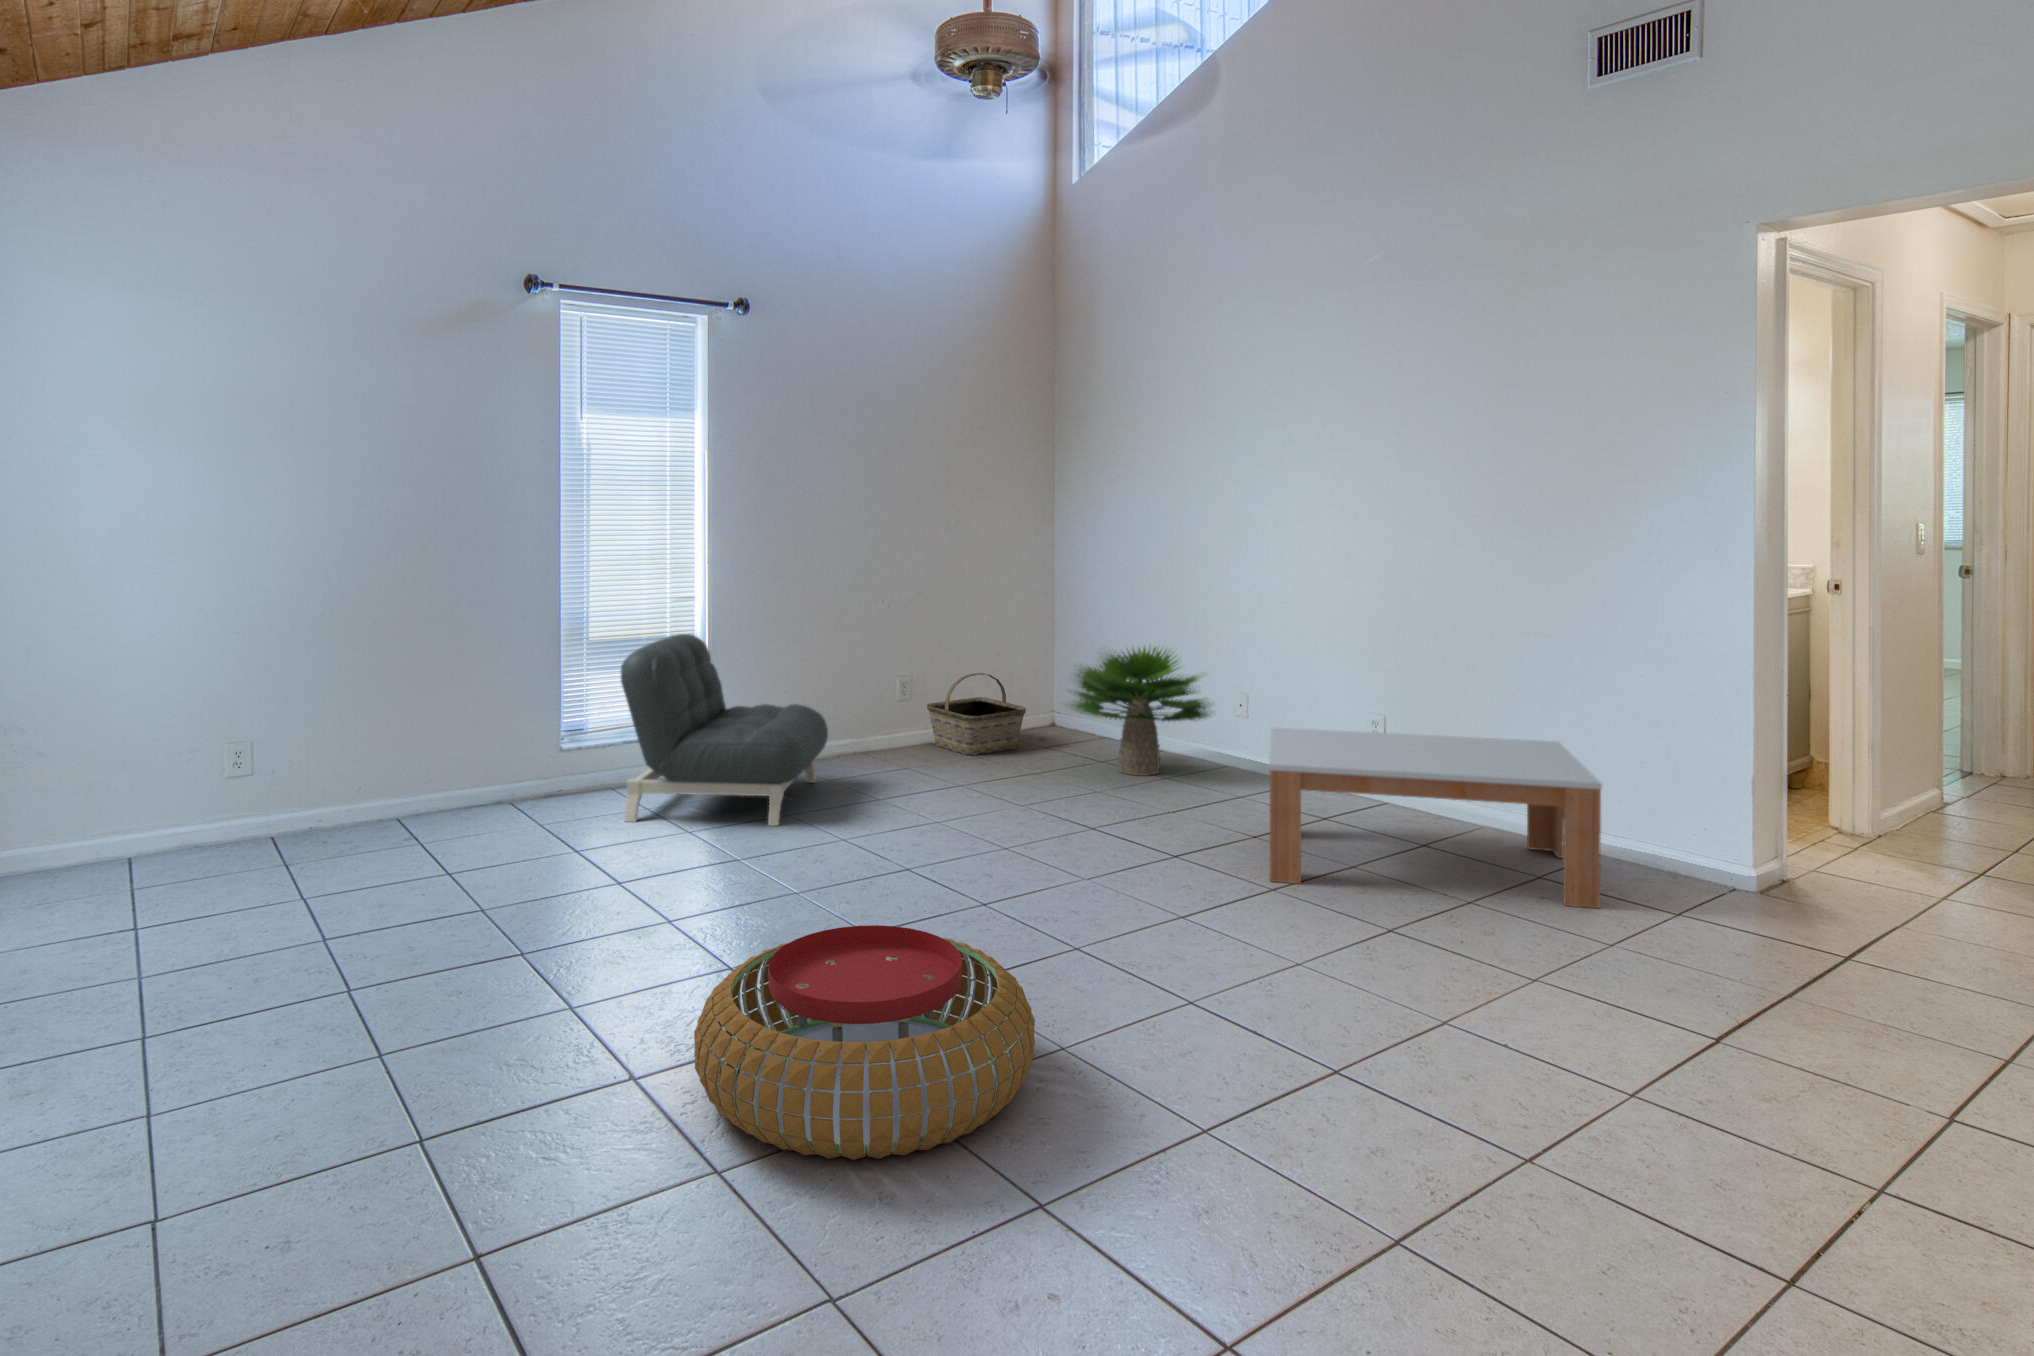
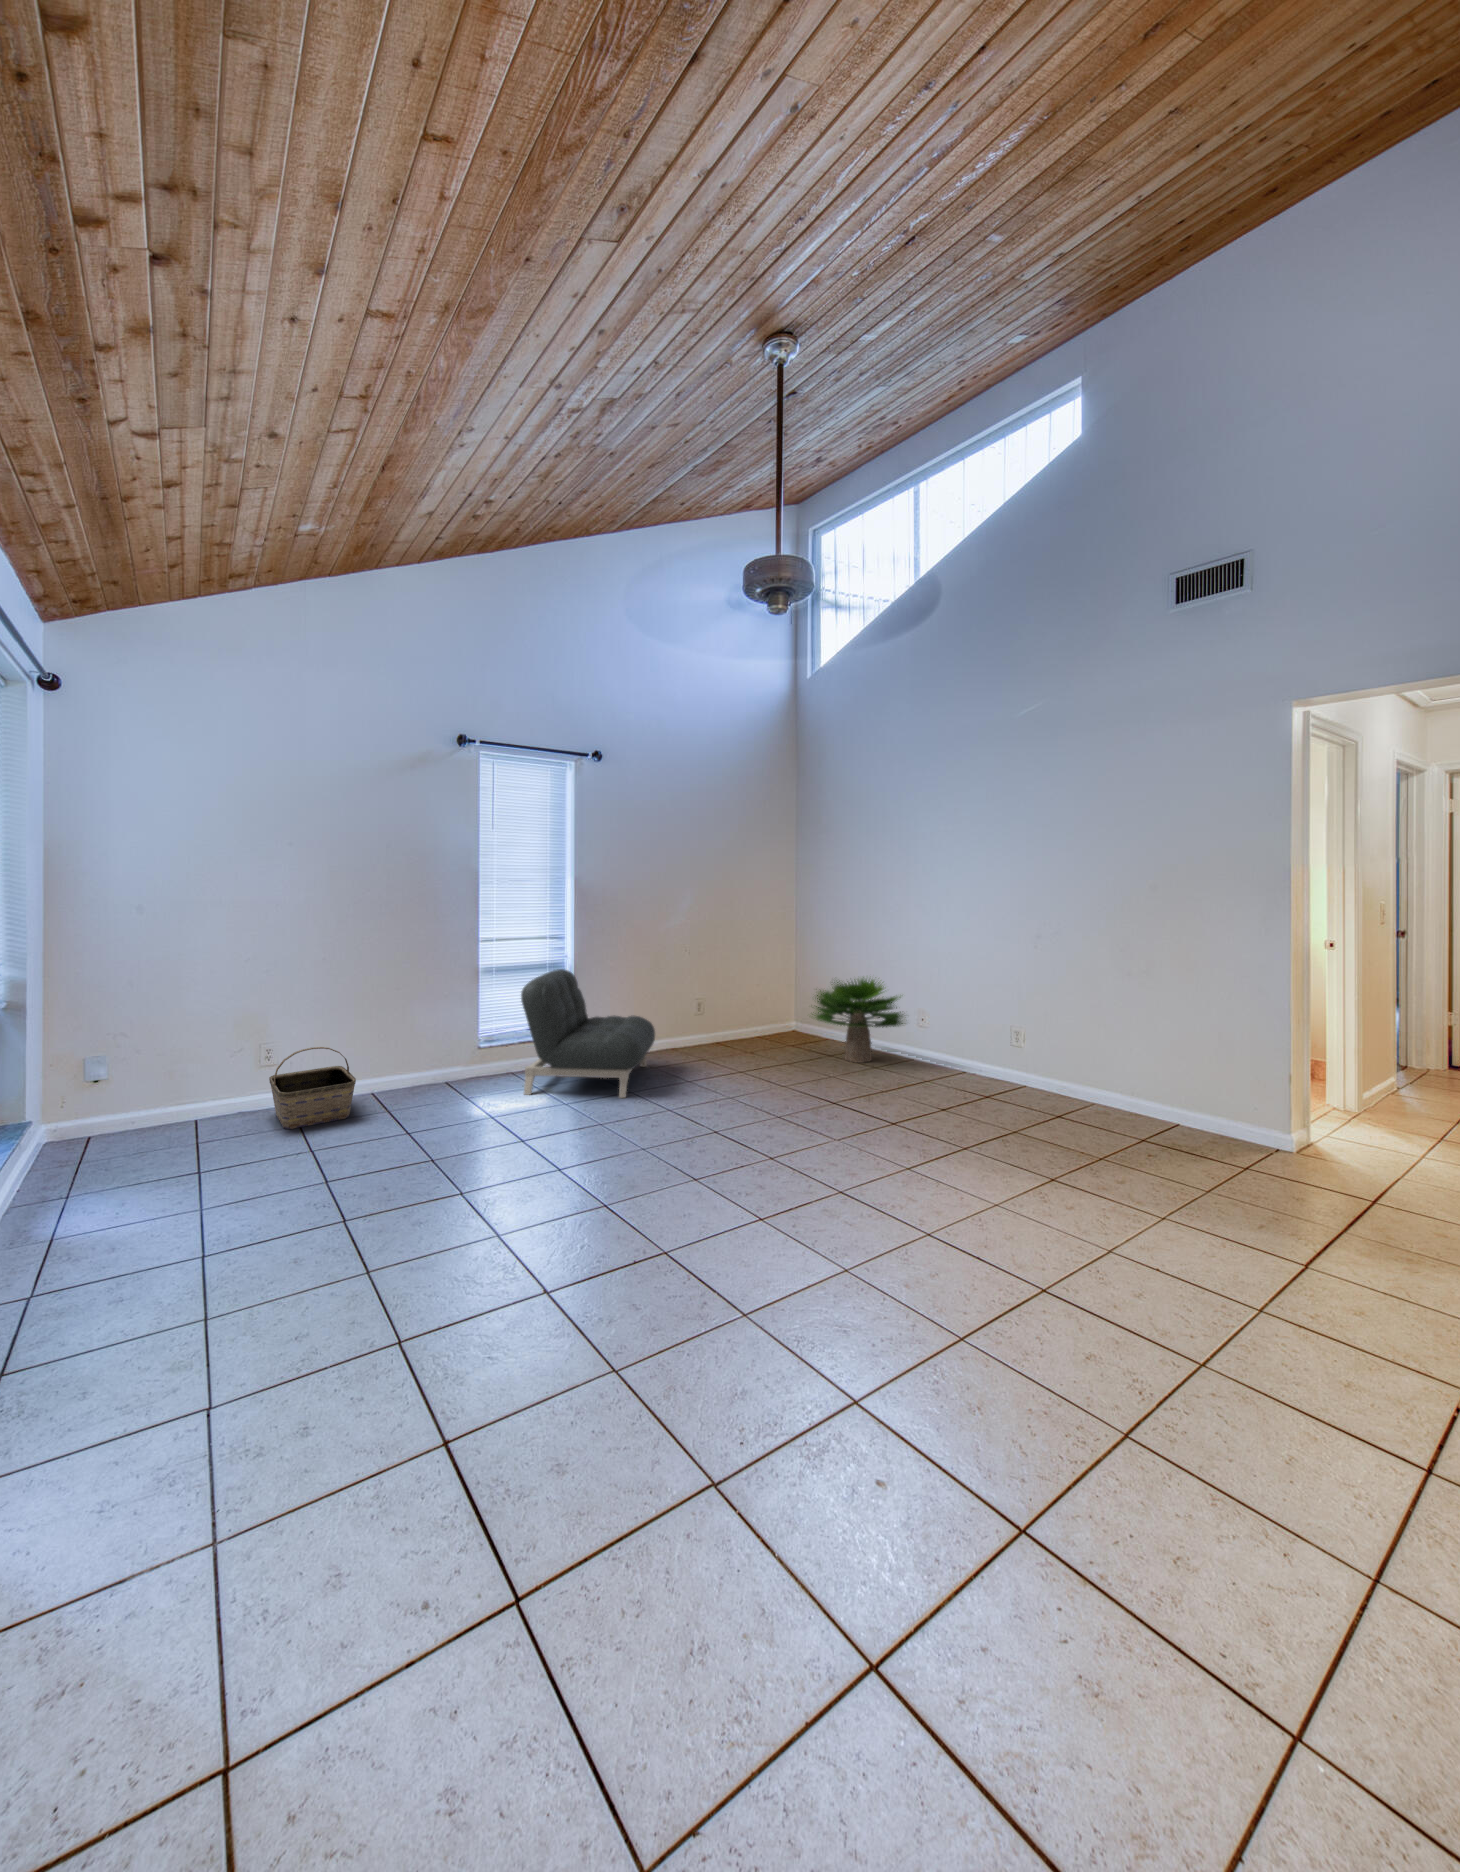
basket: present [927,673,1026,755] -> present [269,1047,356,1129]
coffee table: present [1269,728,1602,909] -> none [954,1034,1192,1161]
pouf: present [694,925,1035,1160] -> none [590,1182,832,1362]

